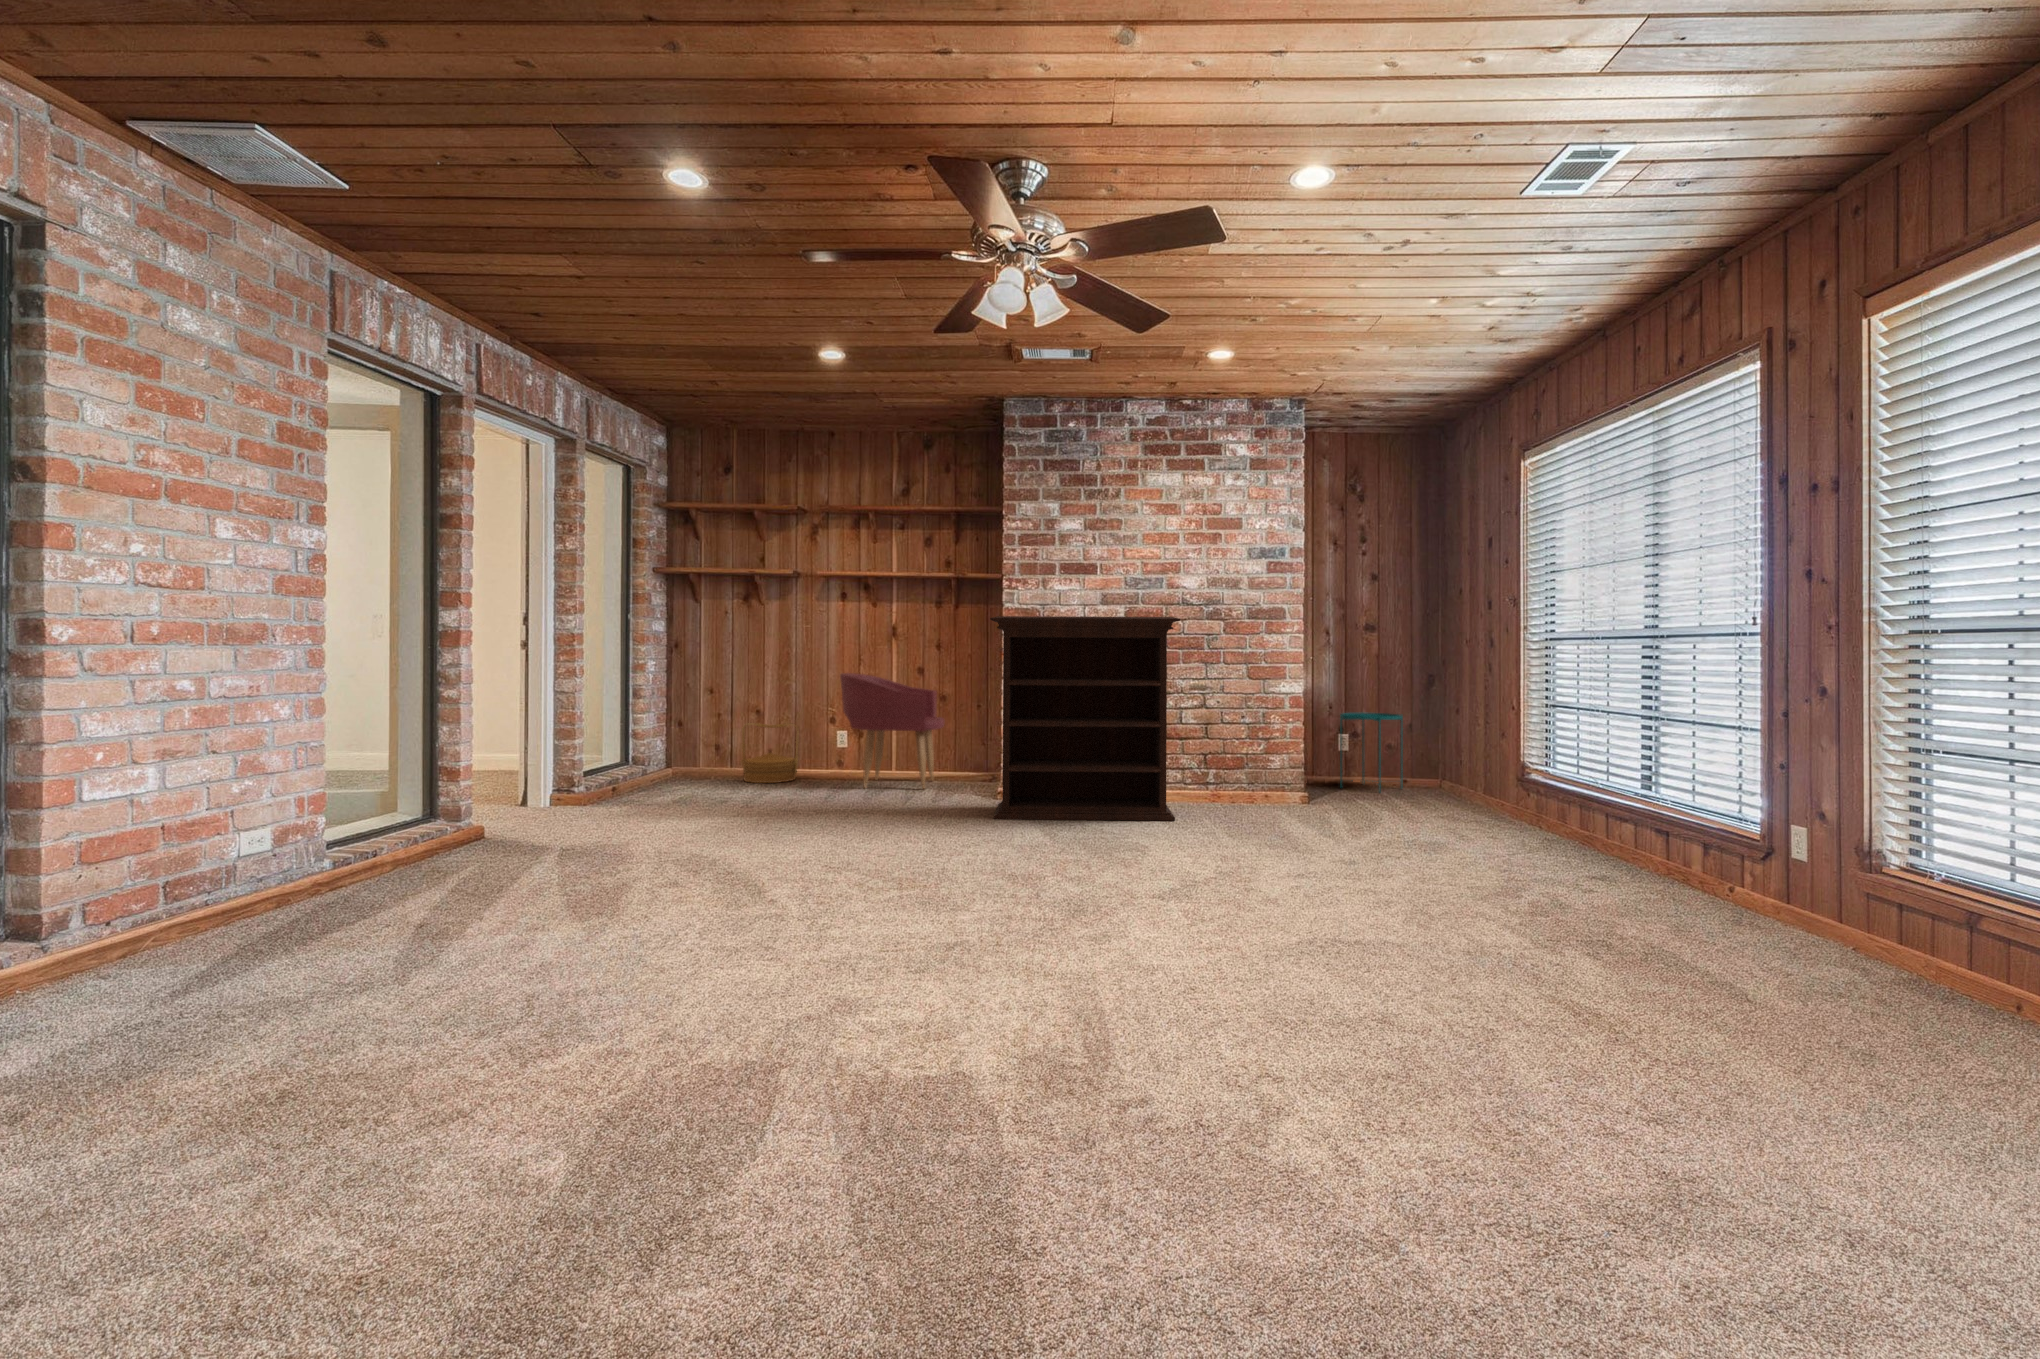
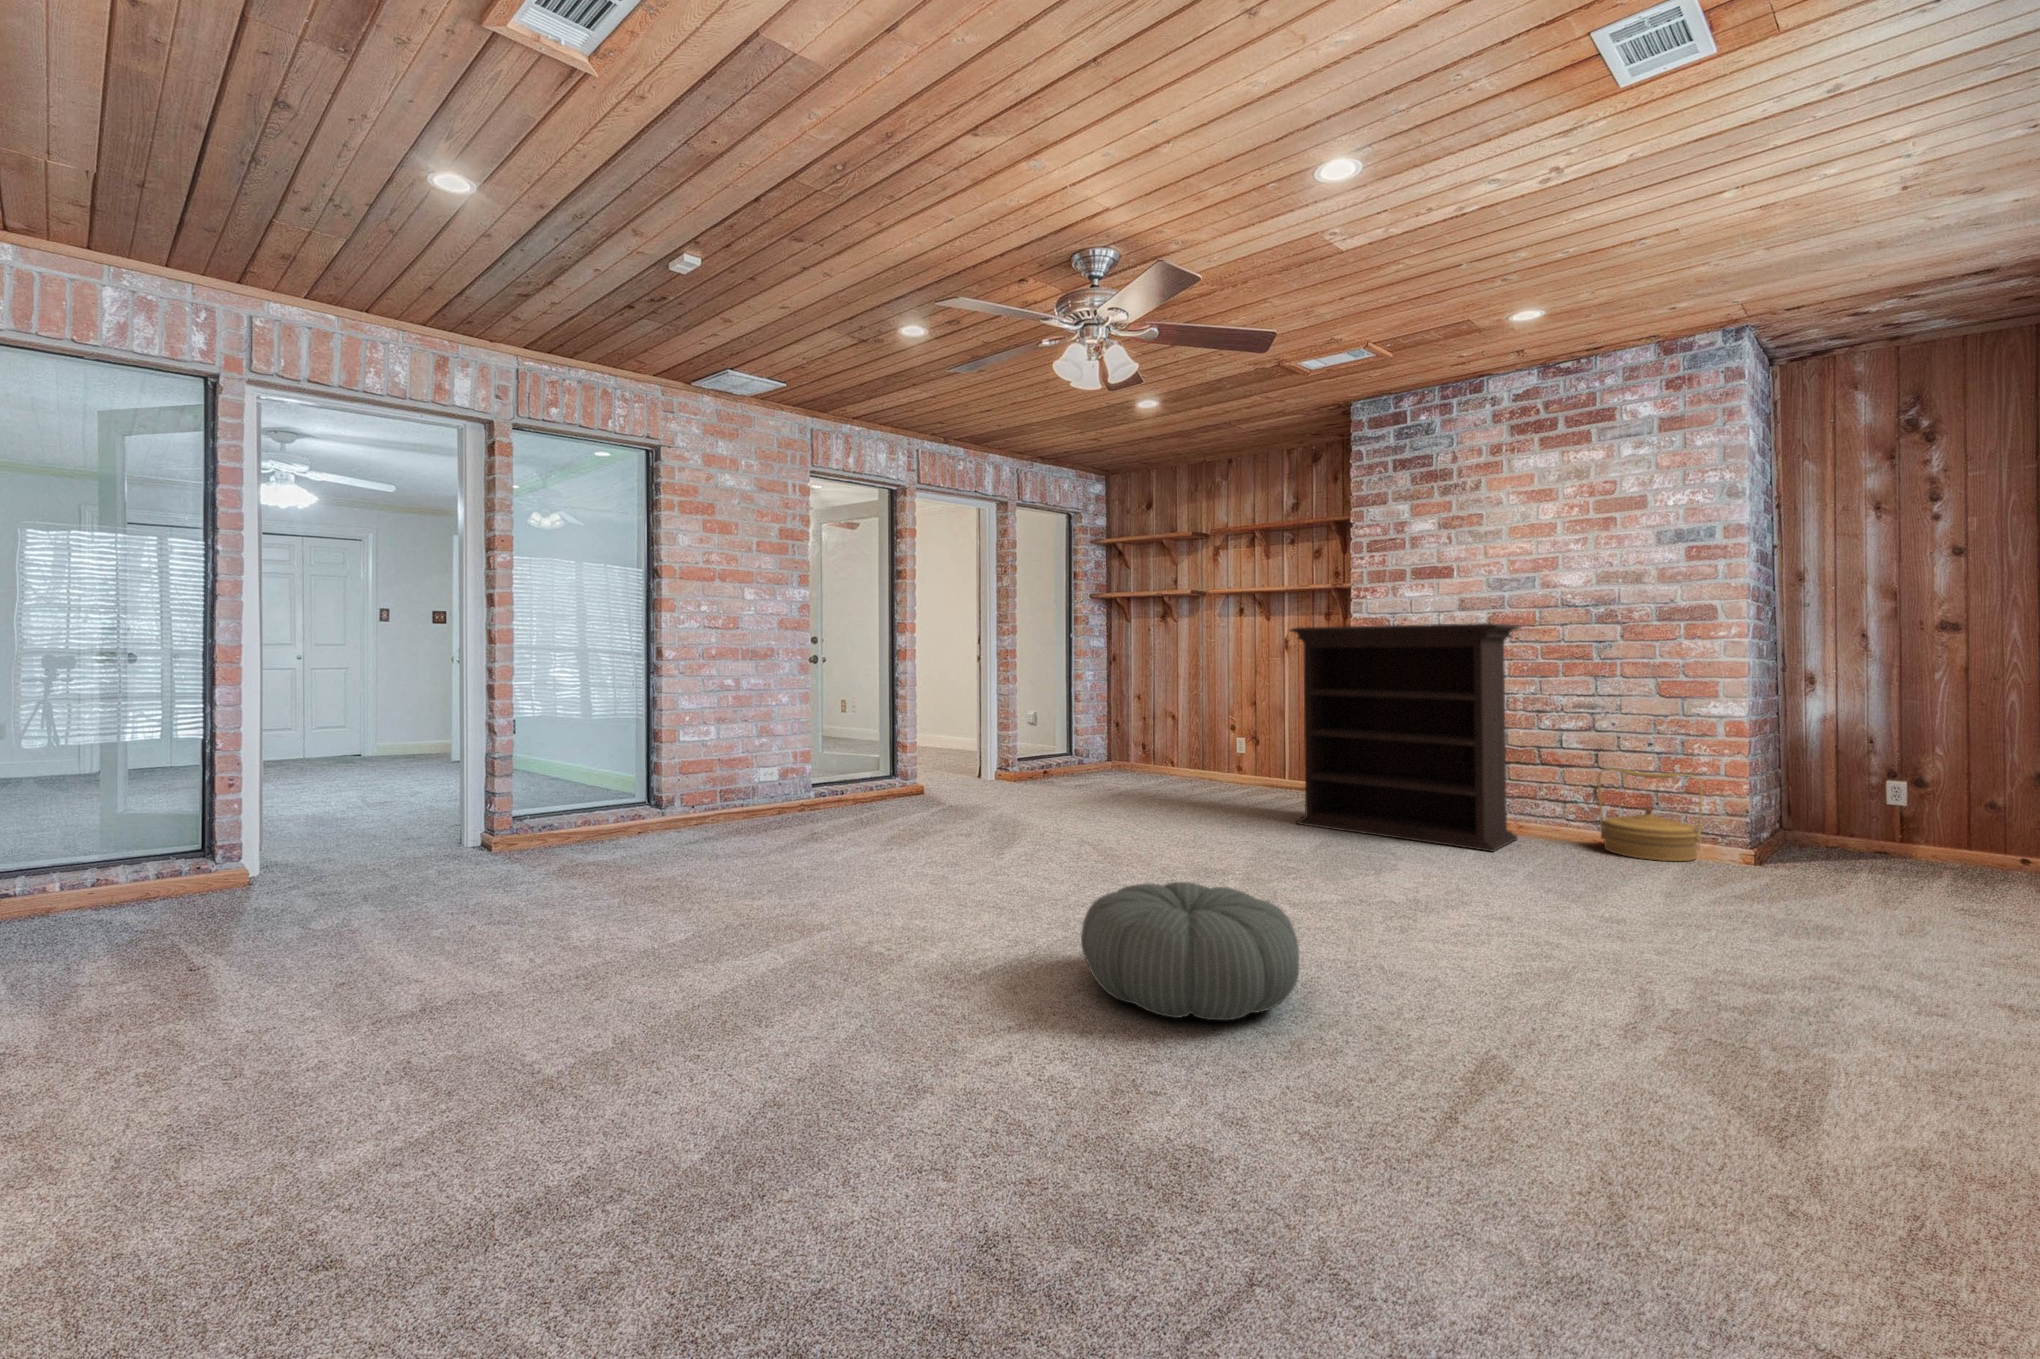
armchair: present [840,673,945,789] -> none [1219,680,1324,792]
side table: present [1340,712,1403,792] -> none [1873,748,2010,868]
woven basket: present [742,723,799,783] -> present [1597,768,1703,861]
pouf: none [1152,882,1388,1028] -> present [1081,882,1299,1020]

